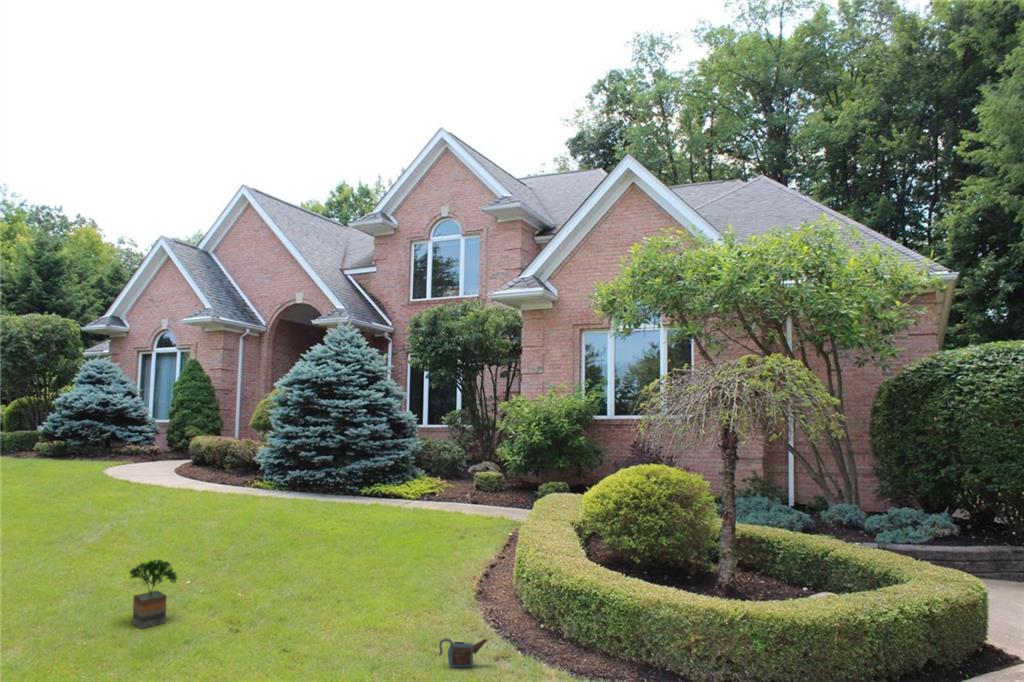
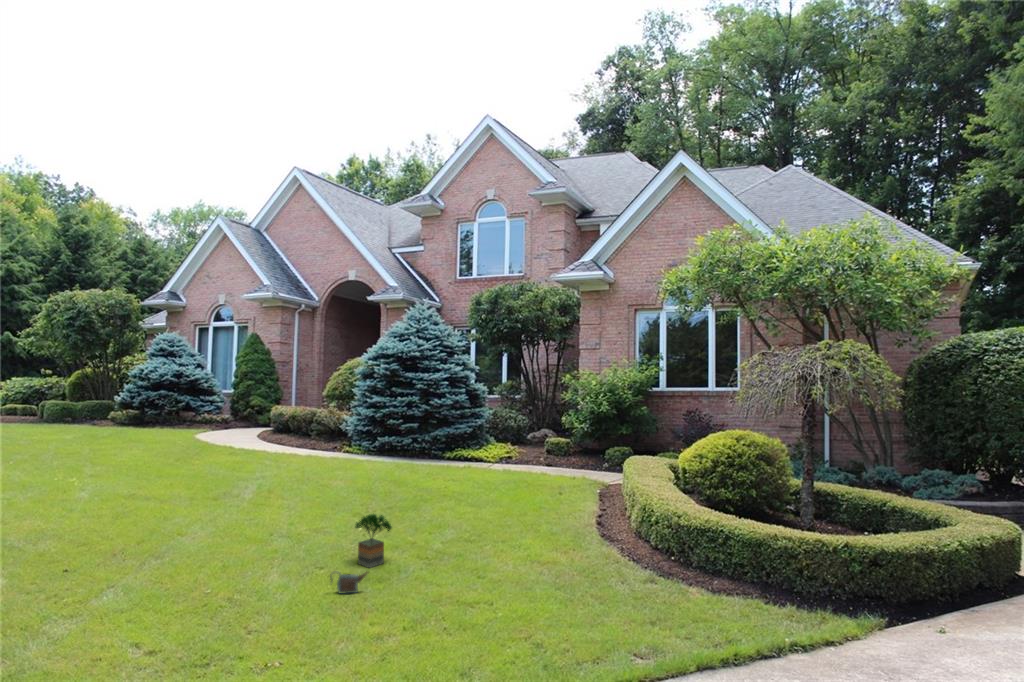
watering can: present [439,638,487,668] -> present [331,571,368,593]

